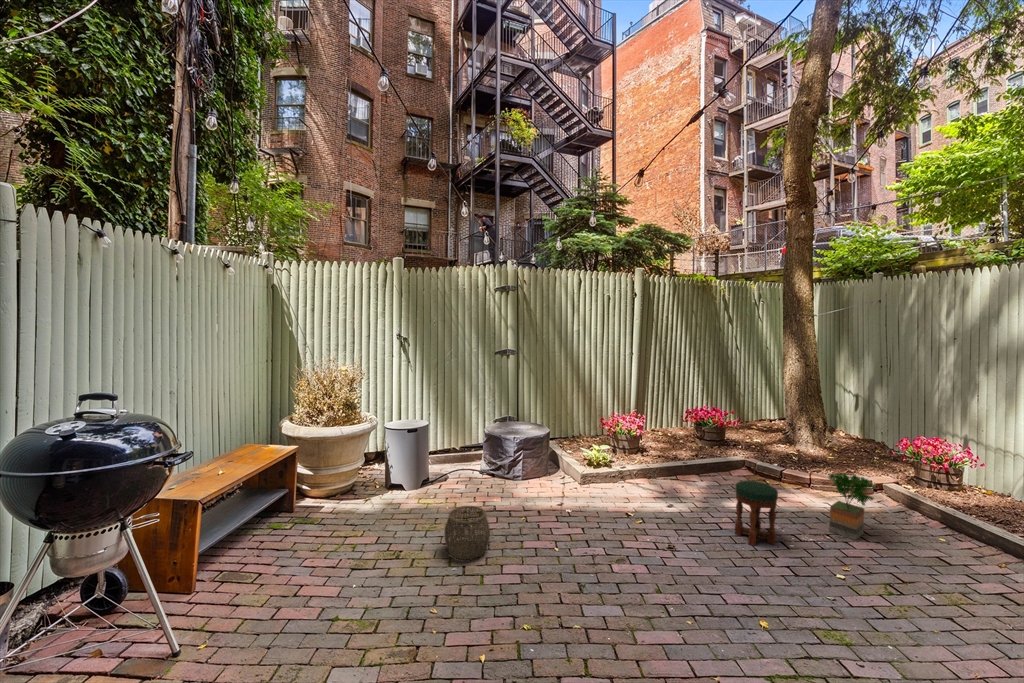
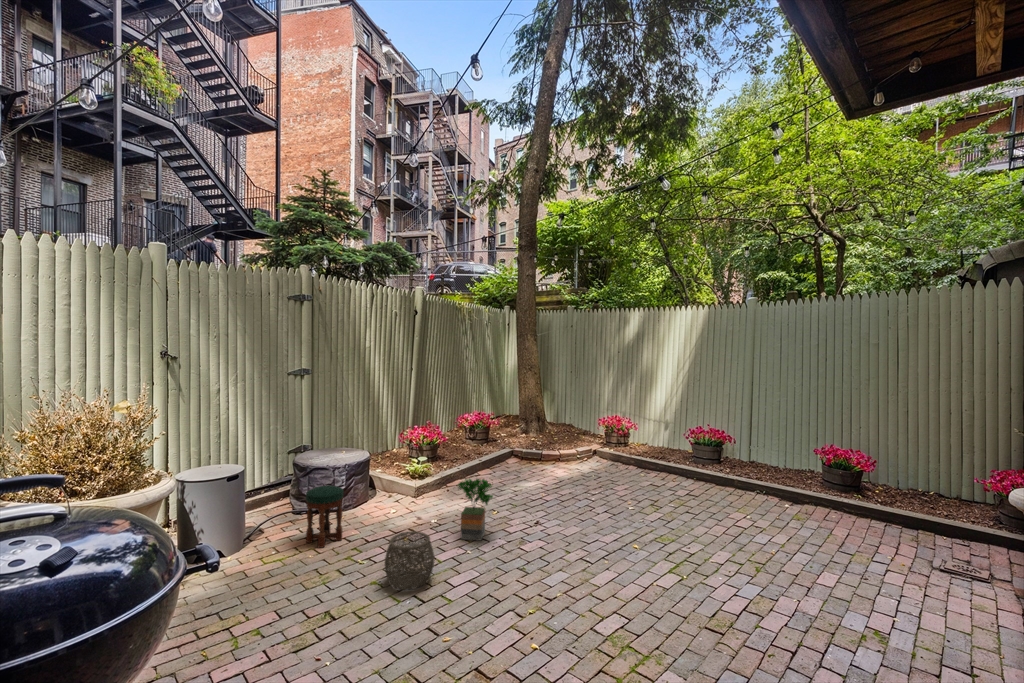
potted tree: present [828,473,875,540] -> present [458,479,493,540]
stool: present [735,481,778,546] -> present [306,485,344,548]

